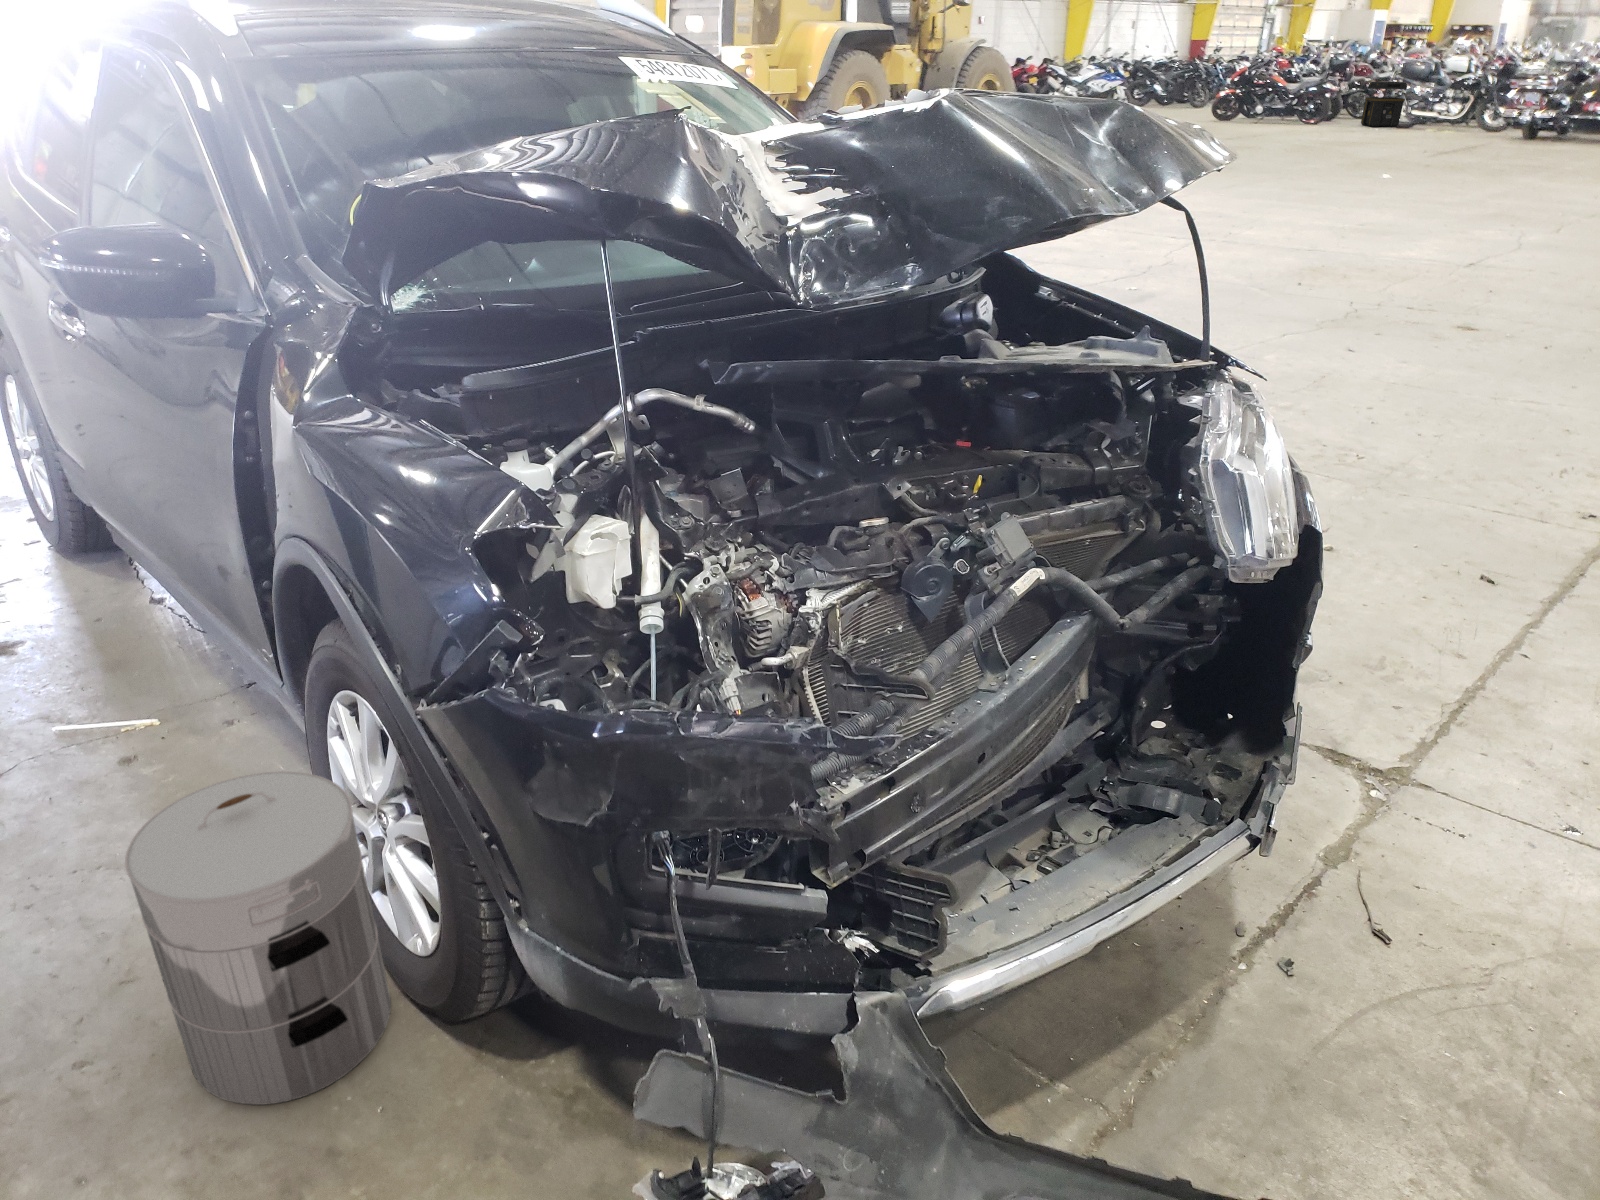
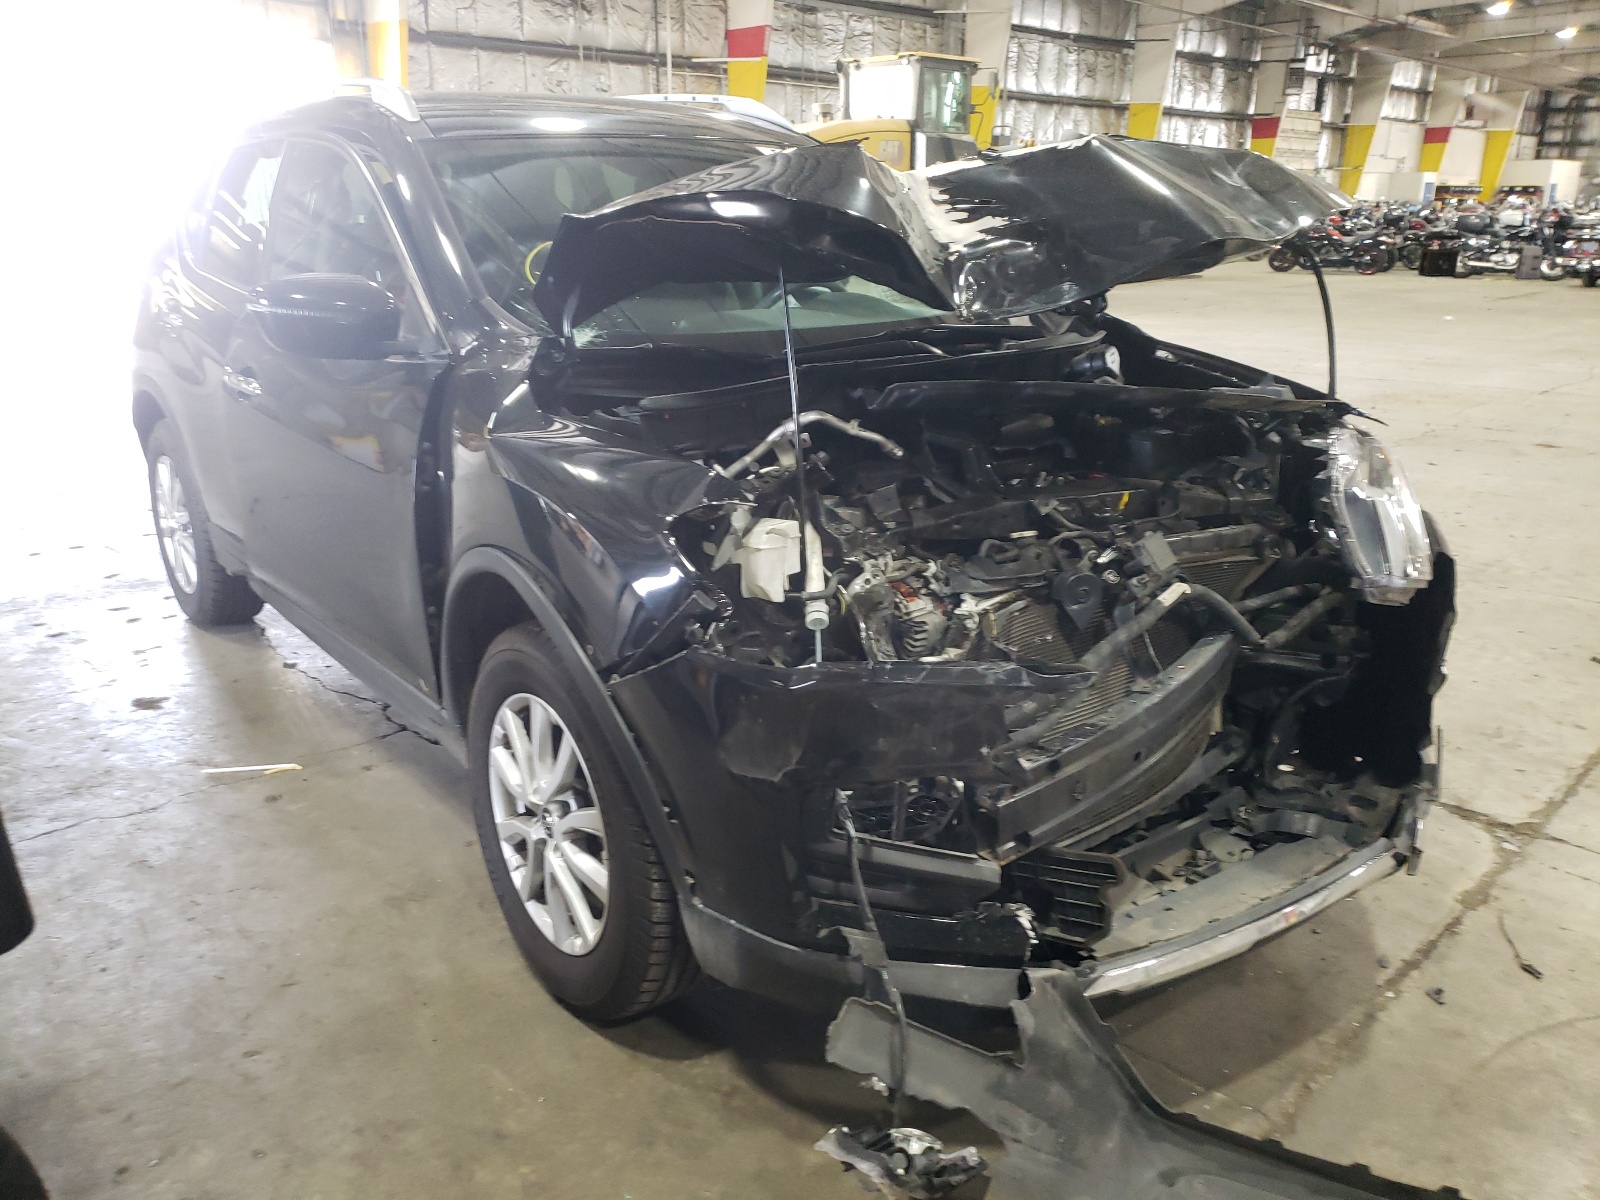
waste bin: present [125,771,391,1105] -> present [1515,245,1542,279]

